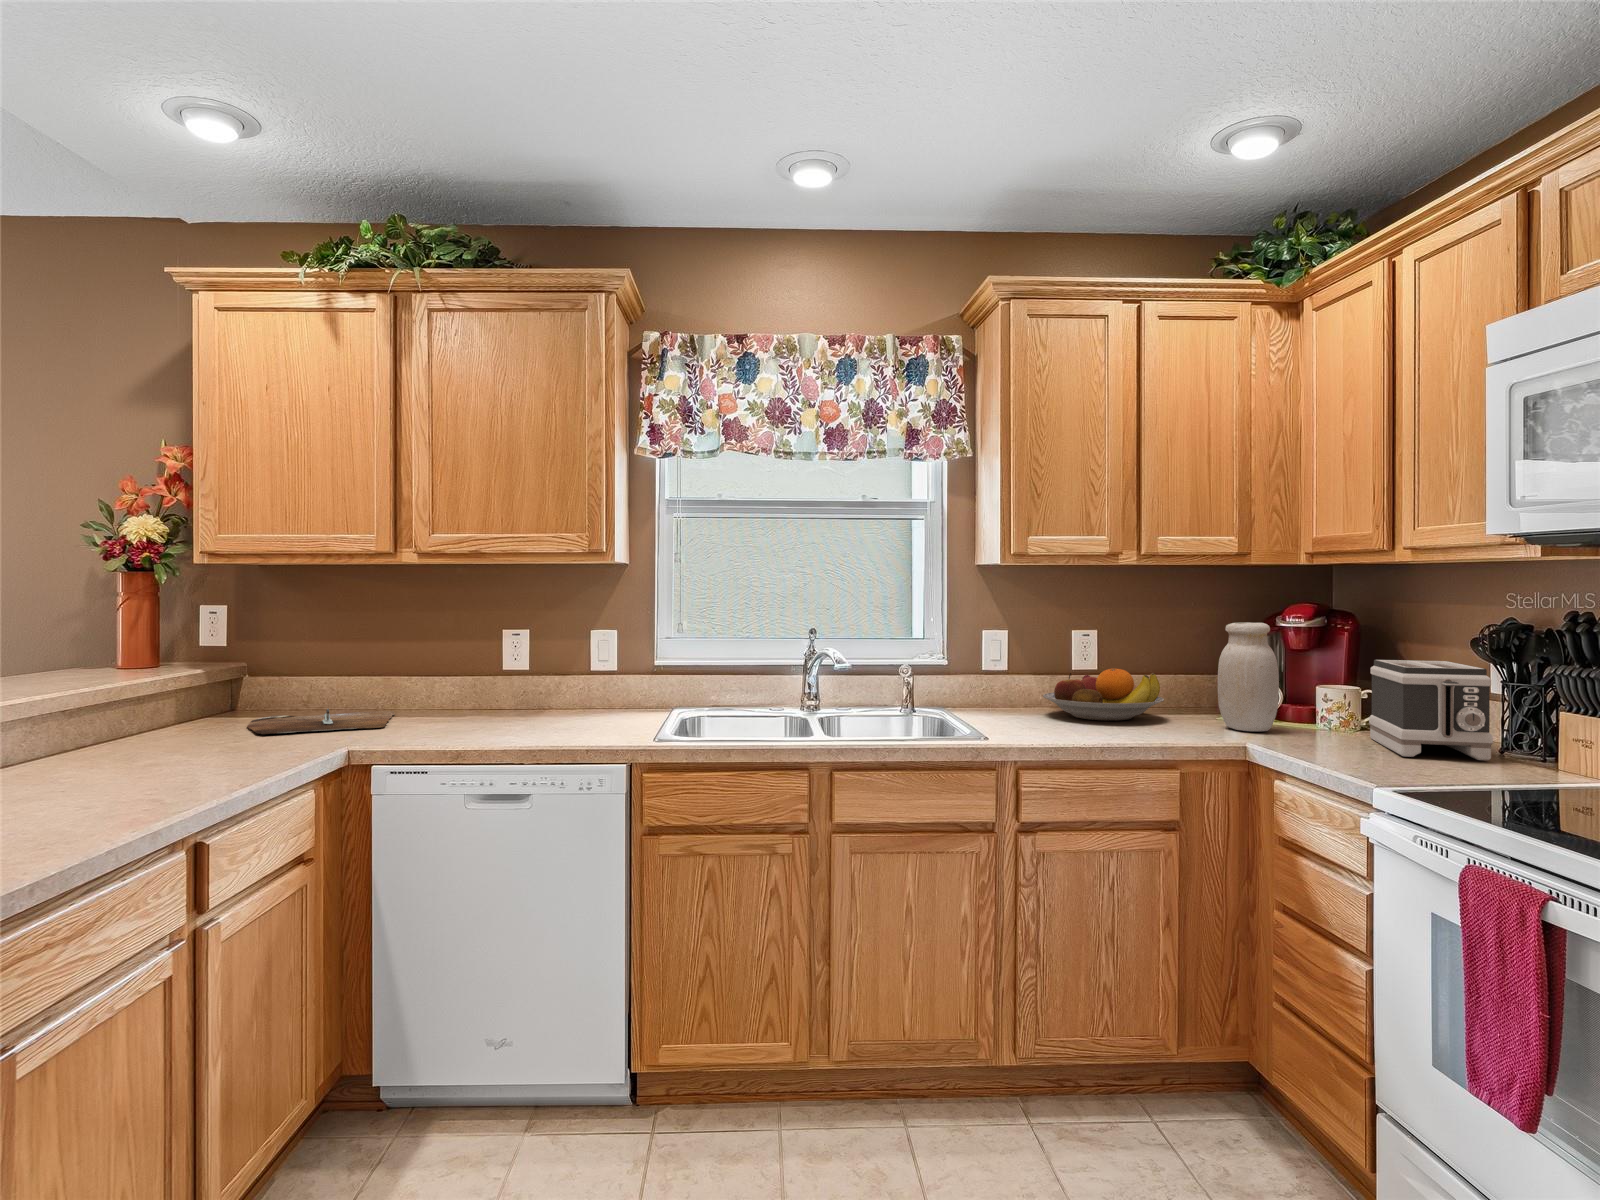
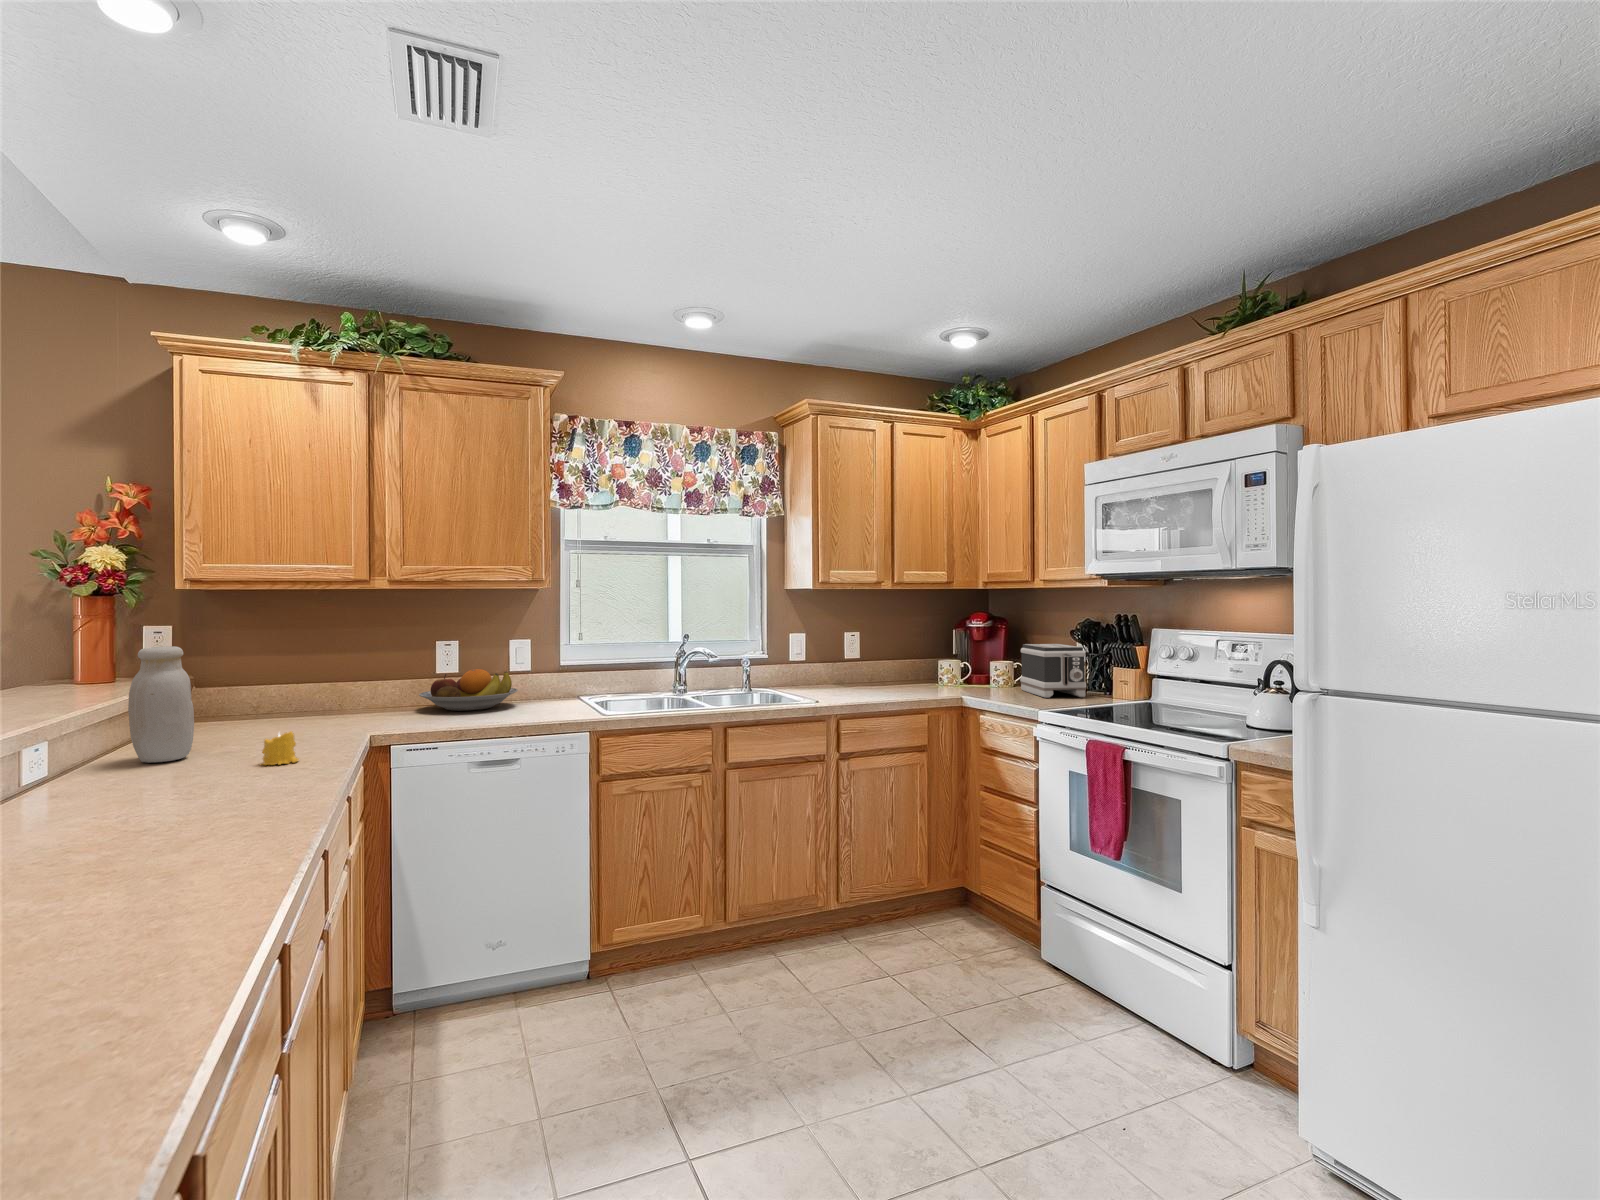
jar: present [1218,622,1279,732] -> present [128,646,194,763]
fruit bowl: present [1043,669,1164,721] -> present [419,669,518,711]
cutting board: present [247,709,395,734] -> none [224,707,366,730]
candle: none [151,740,202,785] -> present [262,731,299,765]

